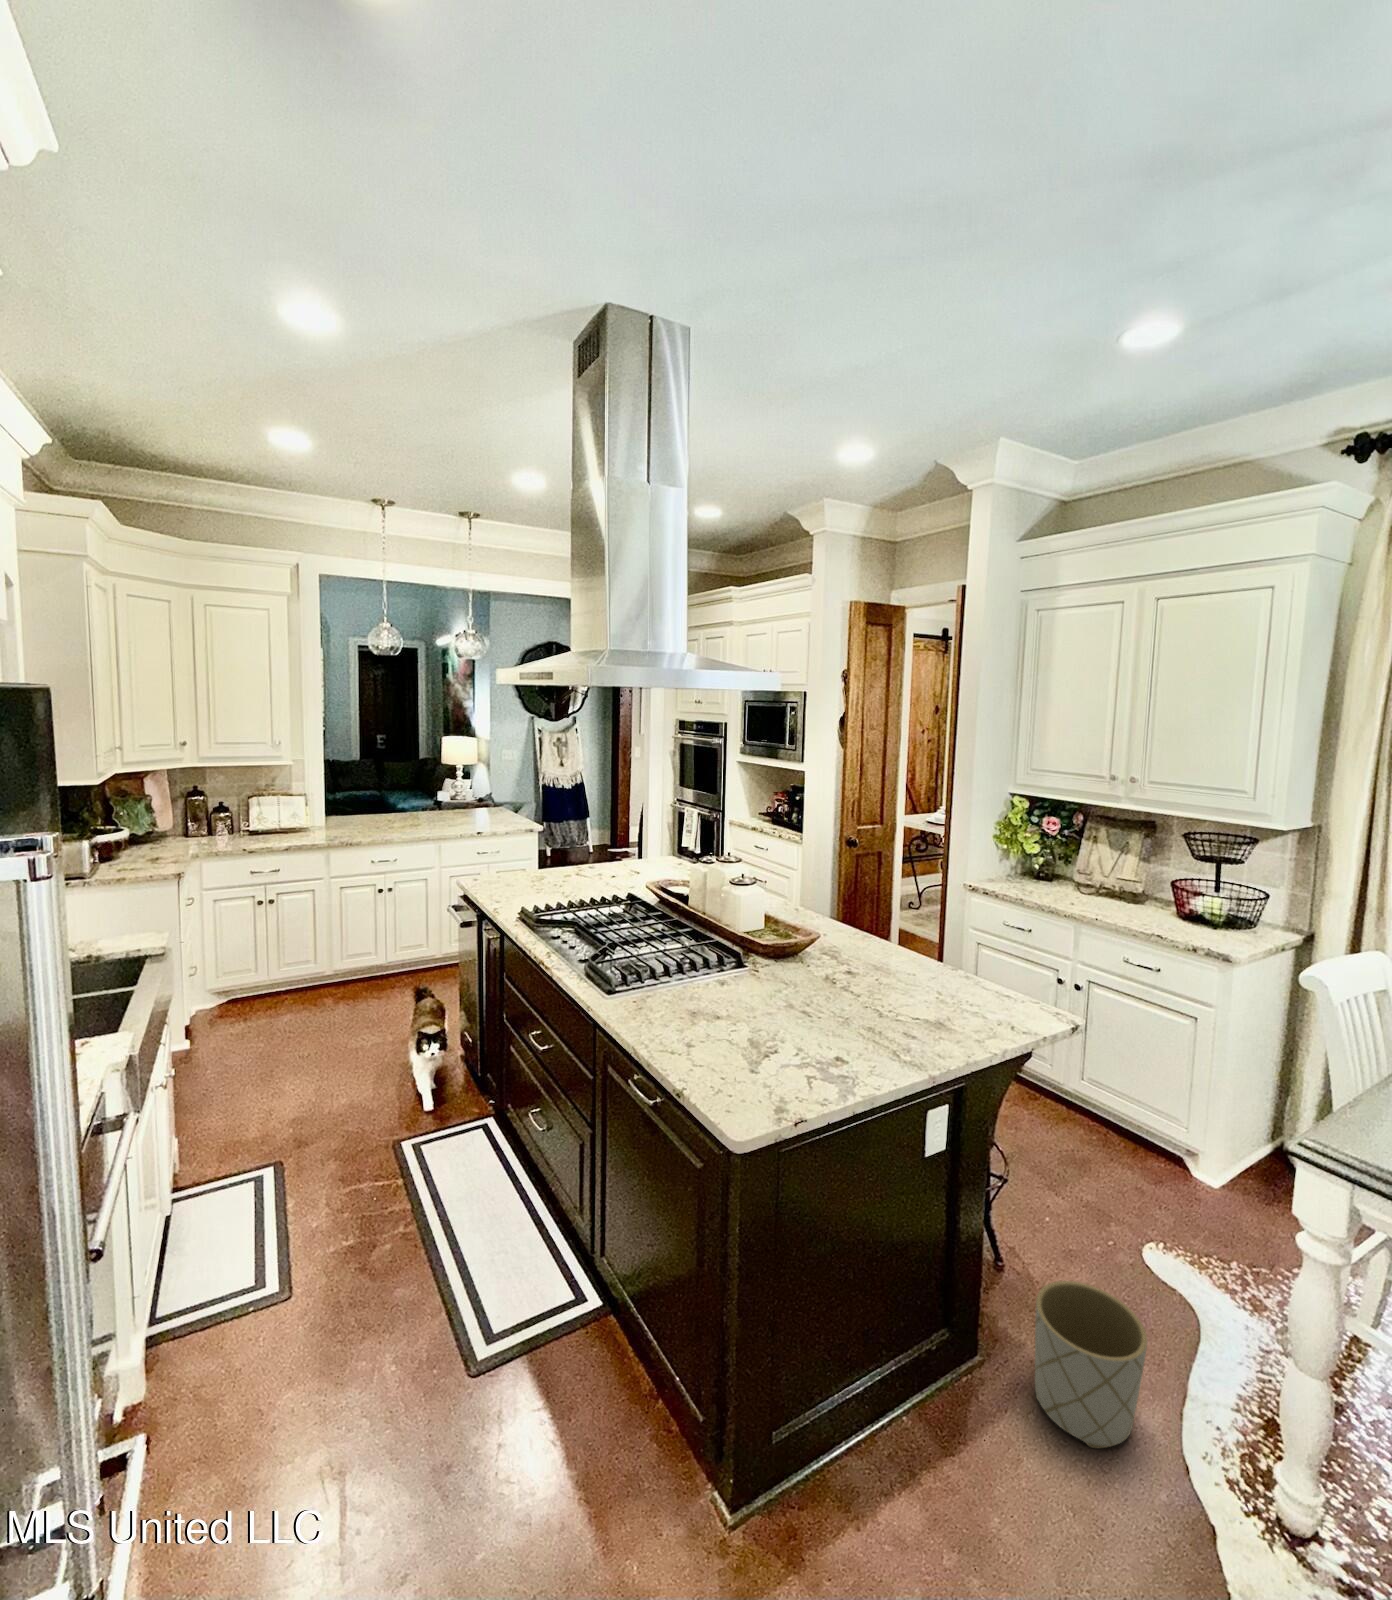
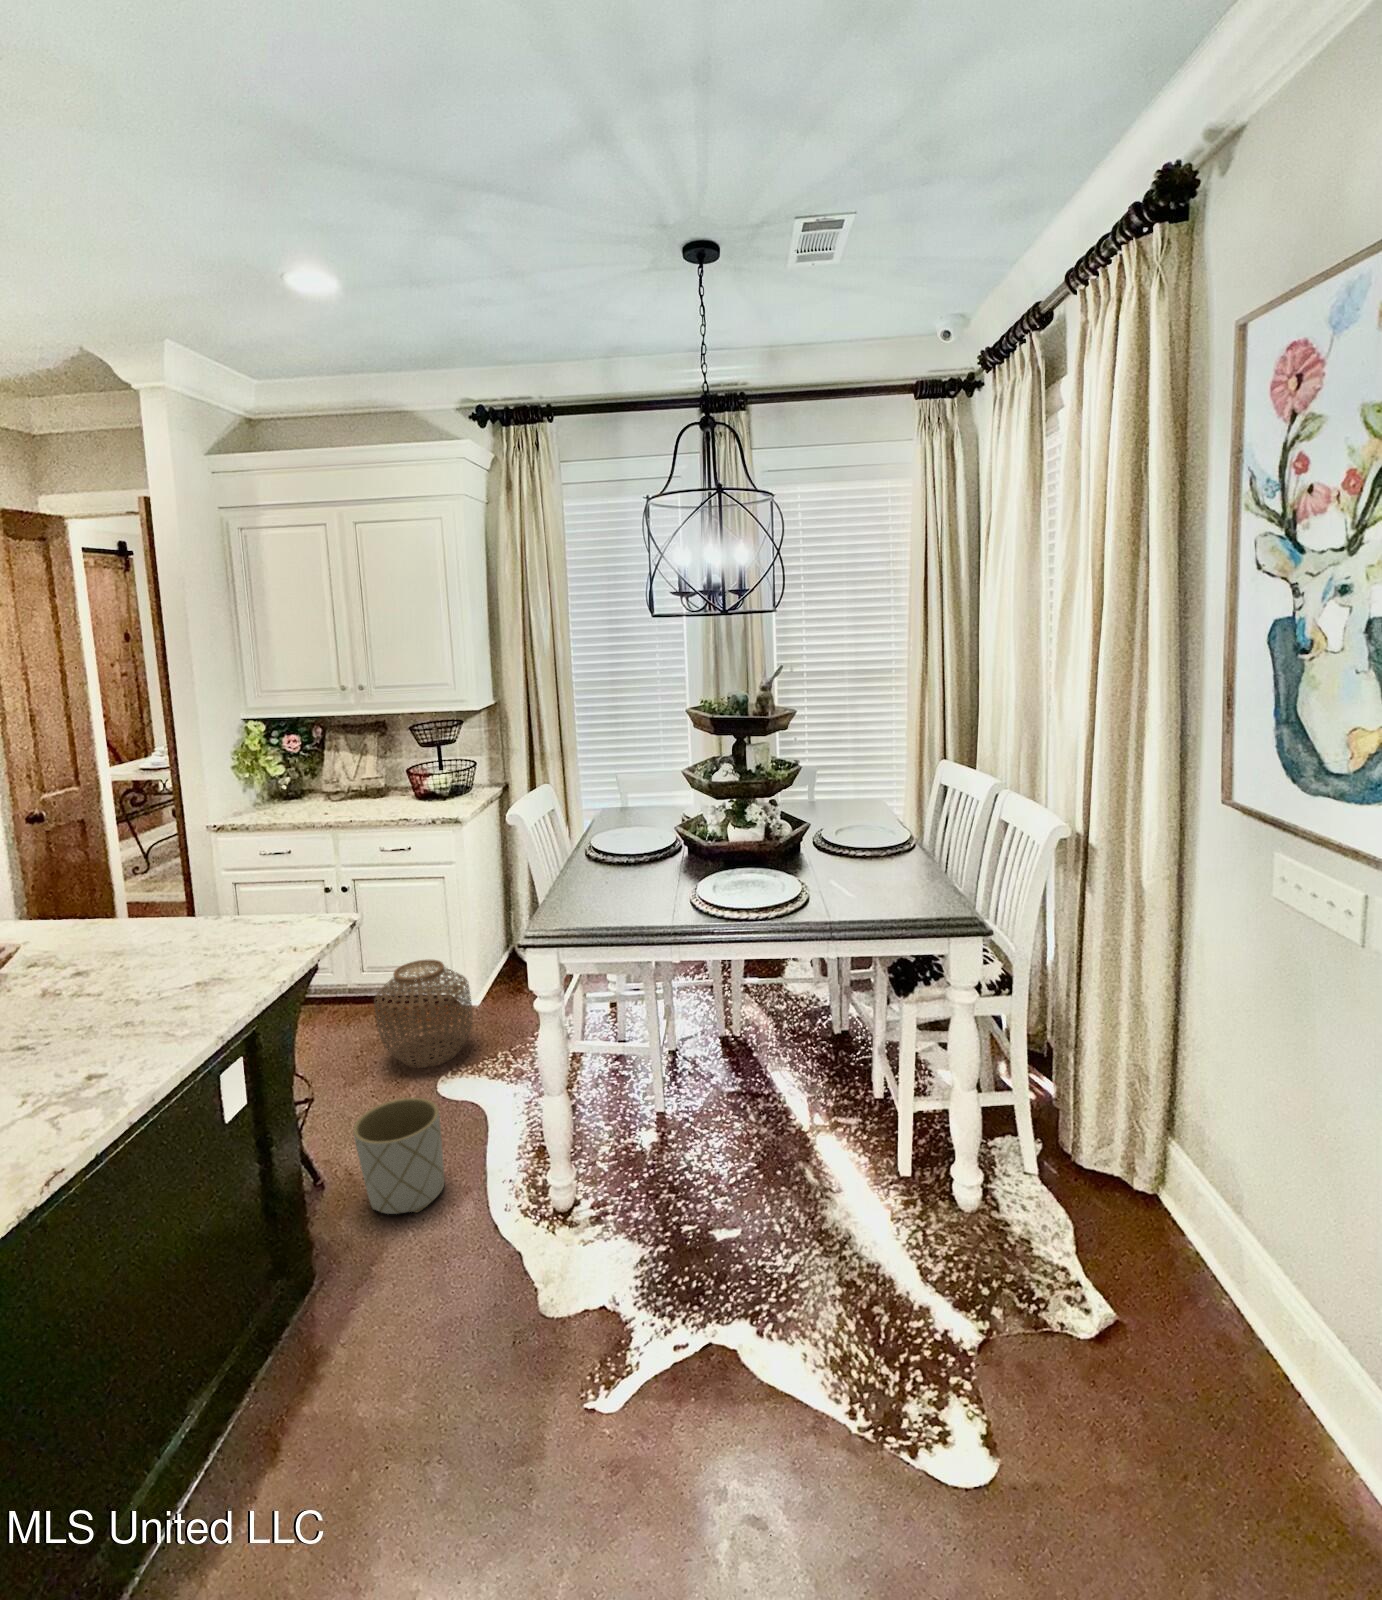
woven basket: none [1079,1103,1204,1237] -> present [374,960,473,1068]

